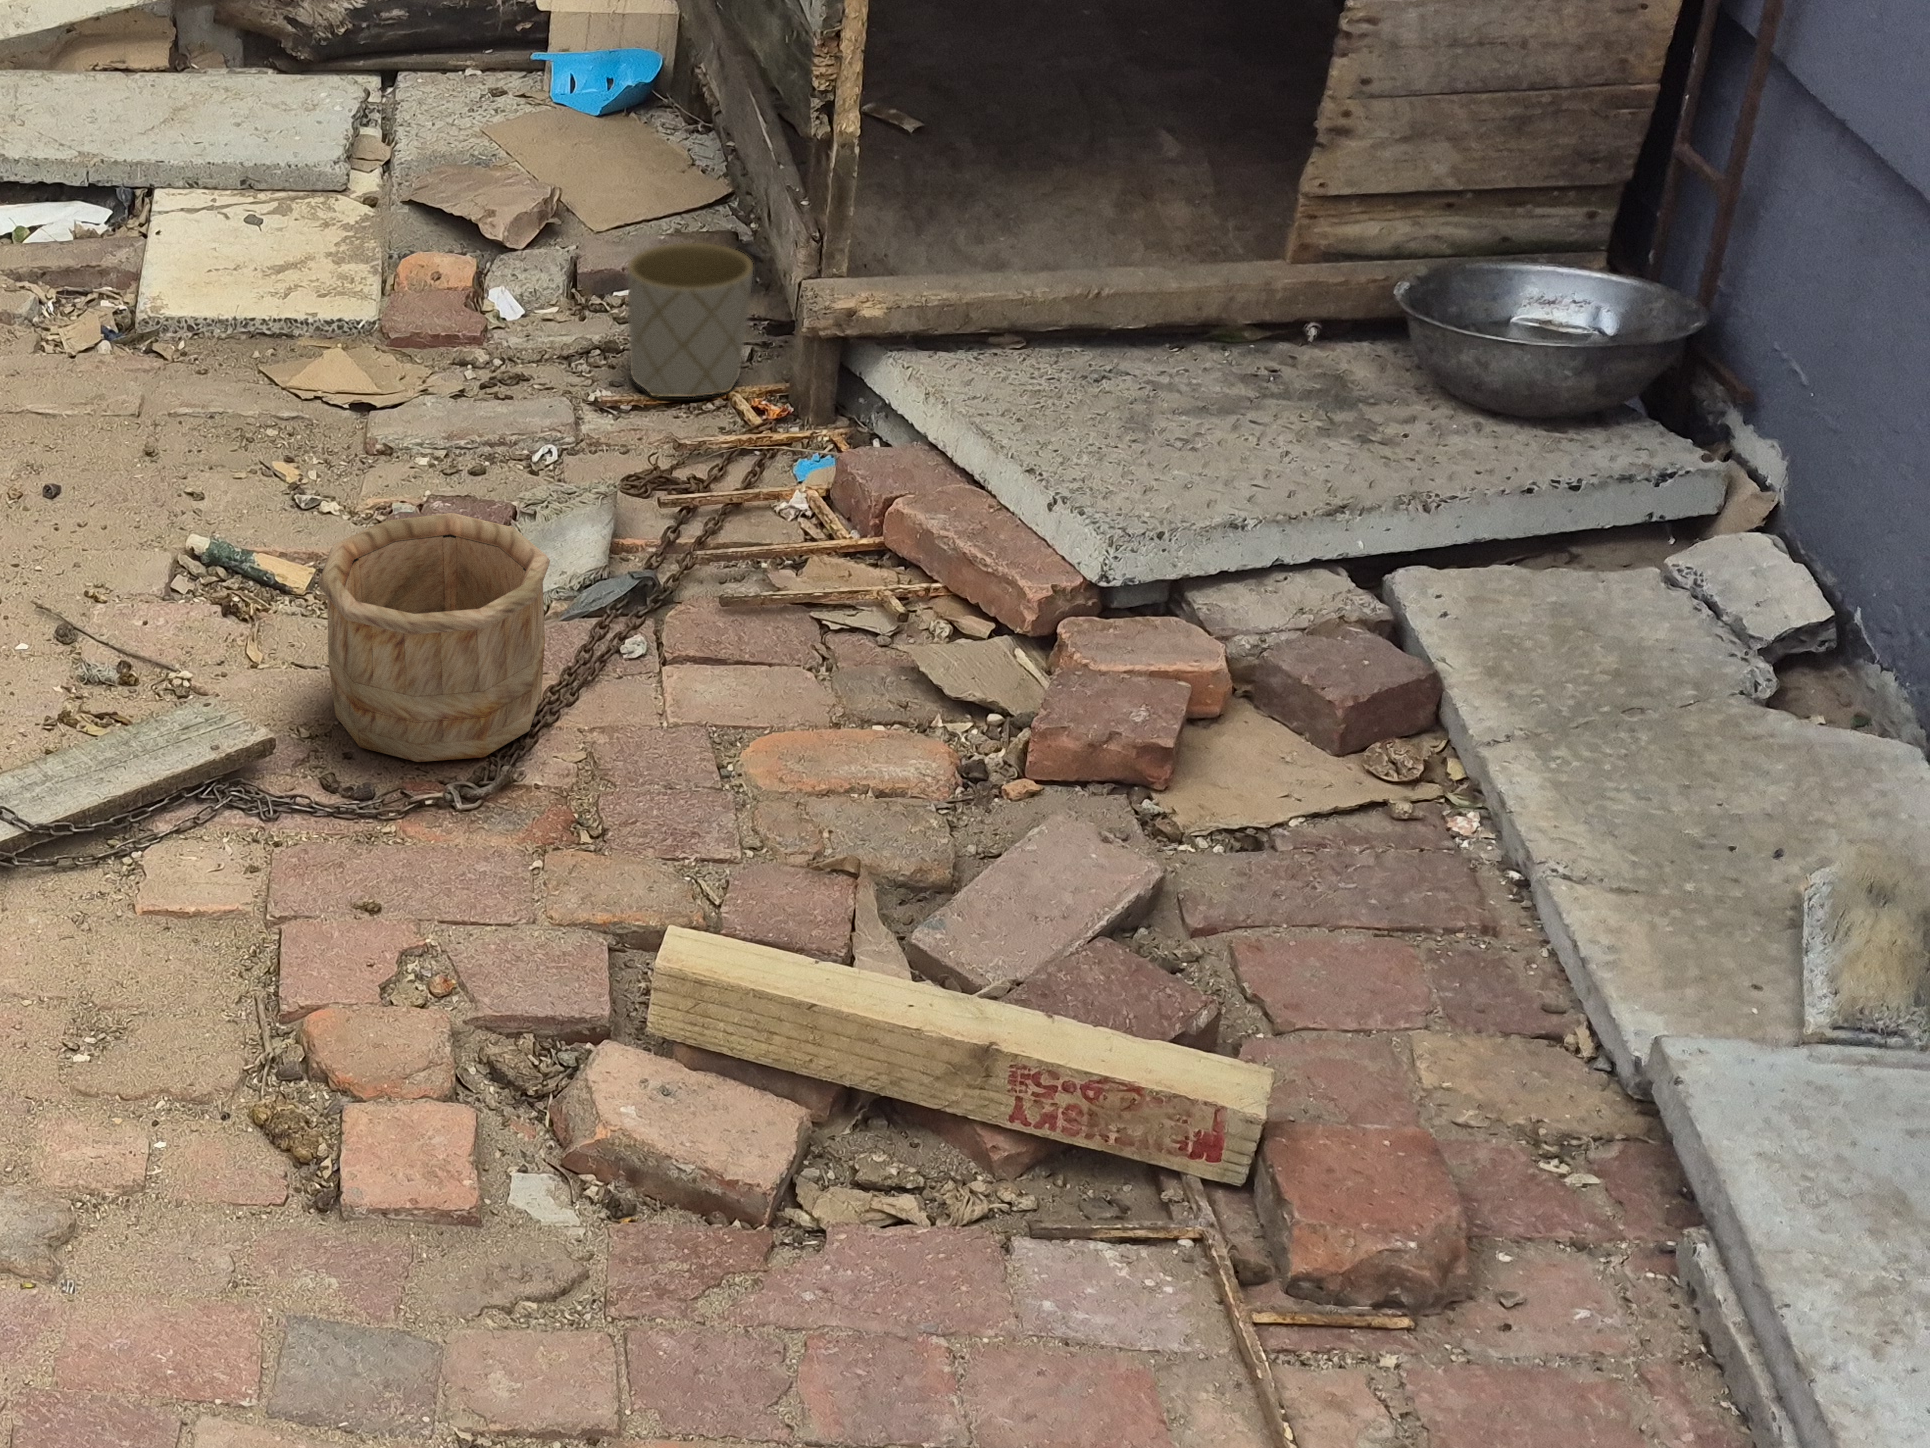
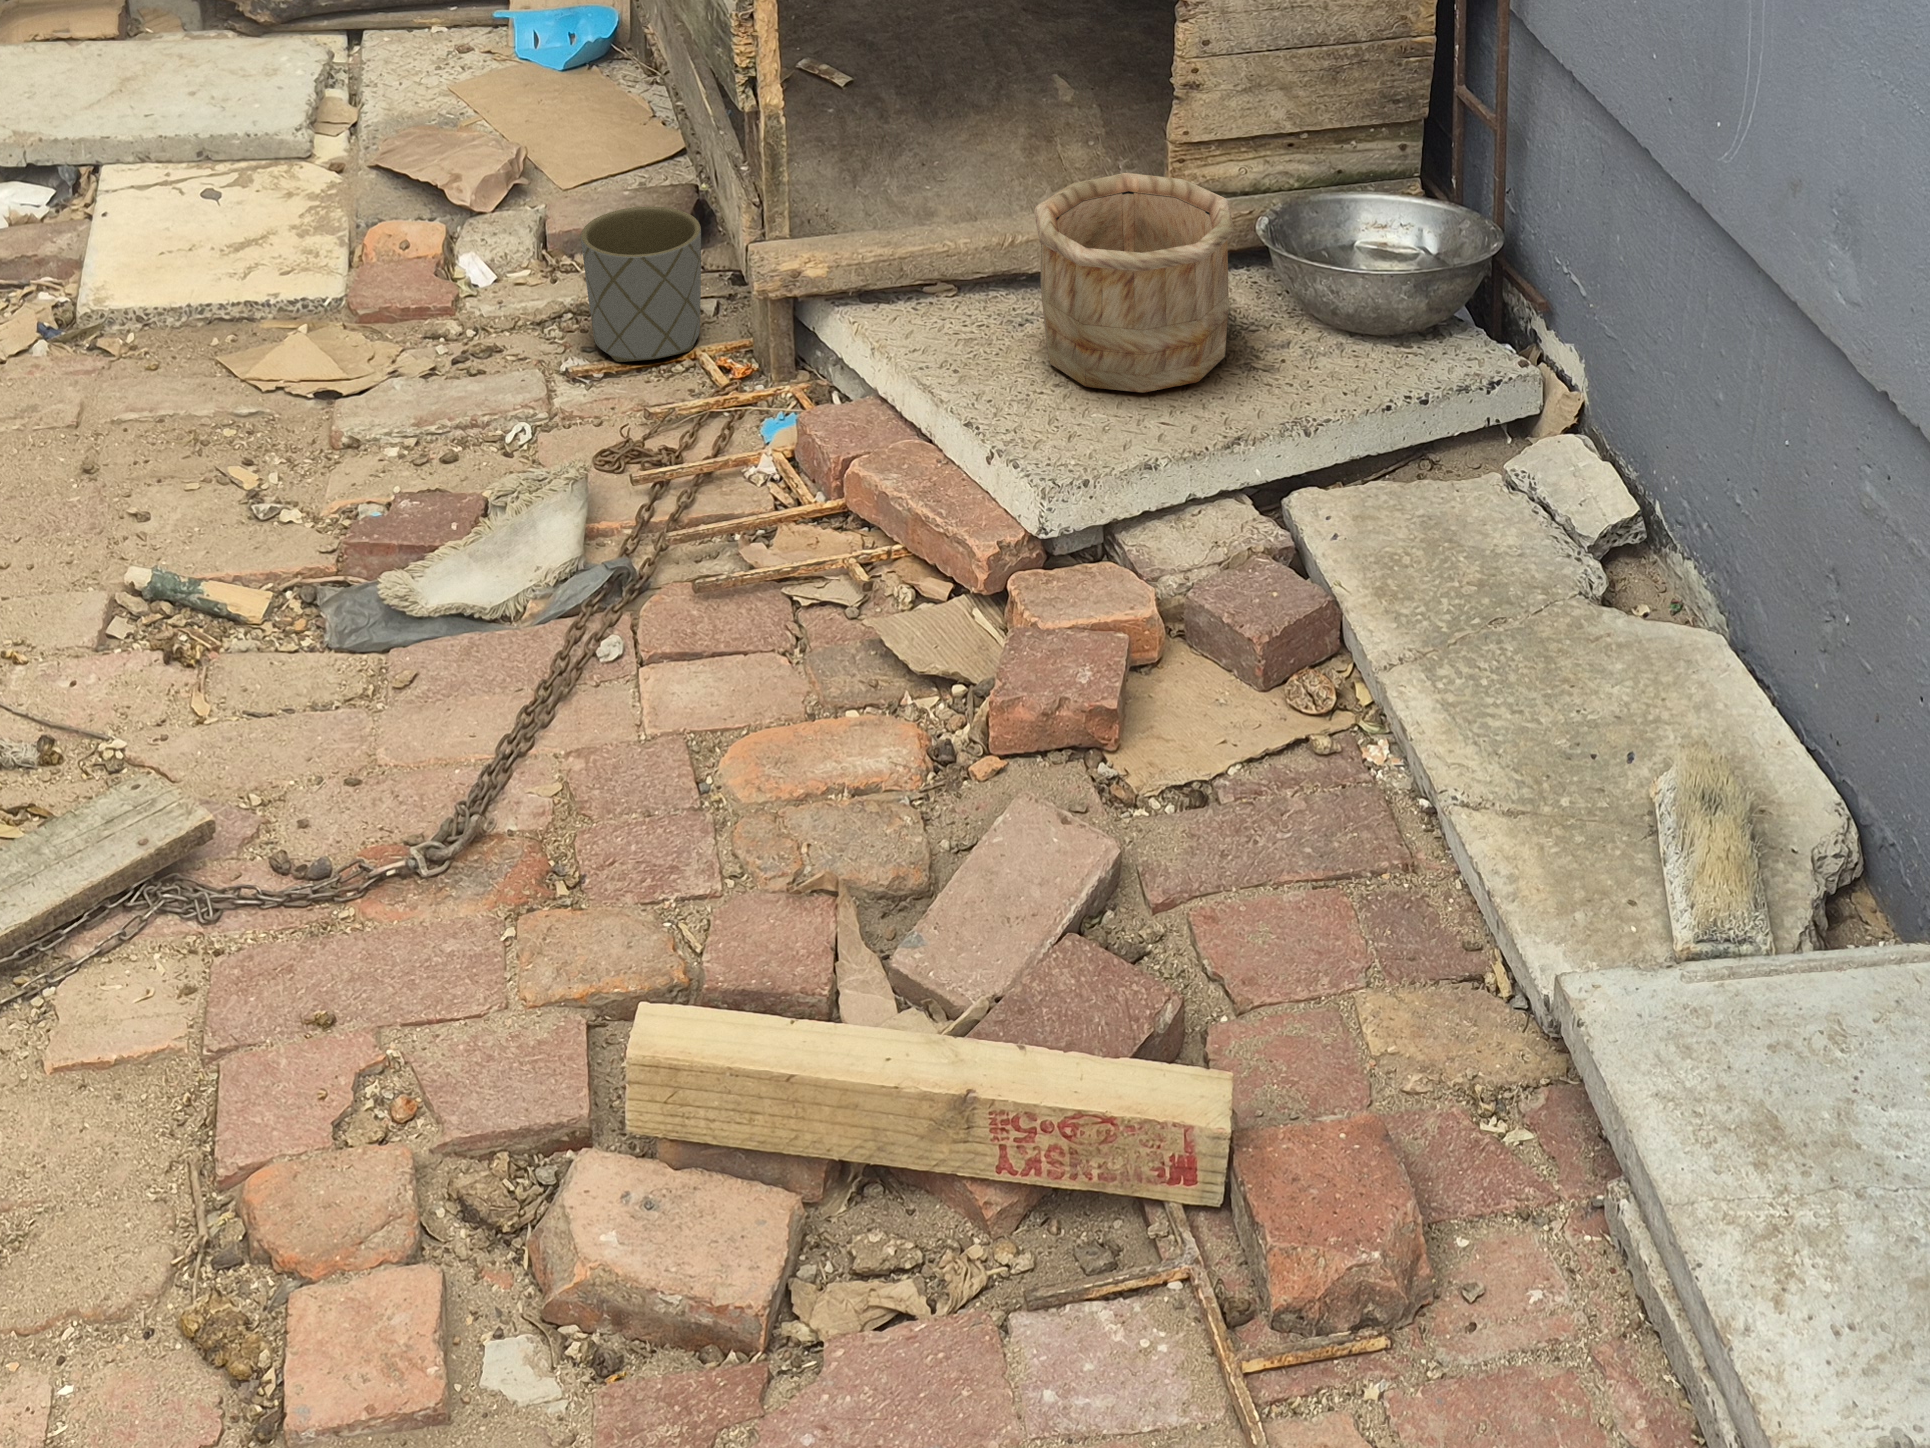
wooden bucket: present [318,513,550,762] -> present [1034,173,1234,393]

